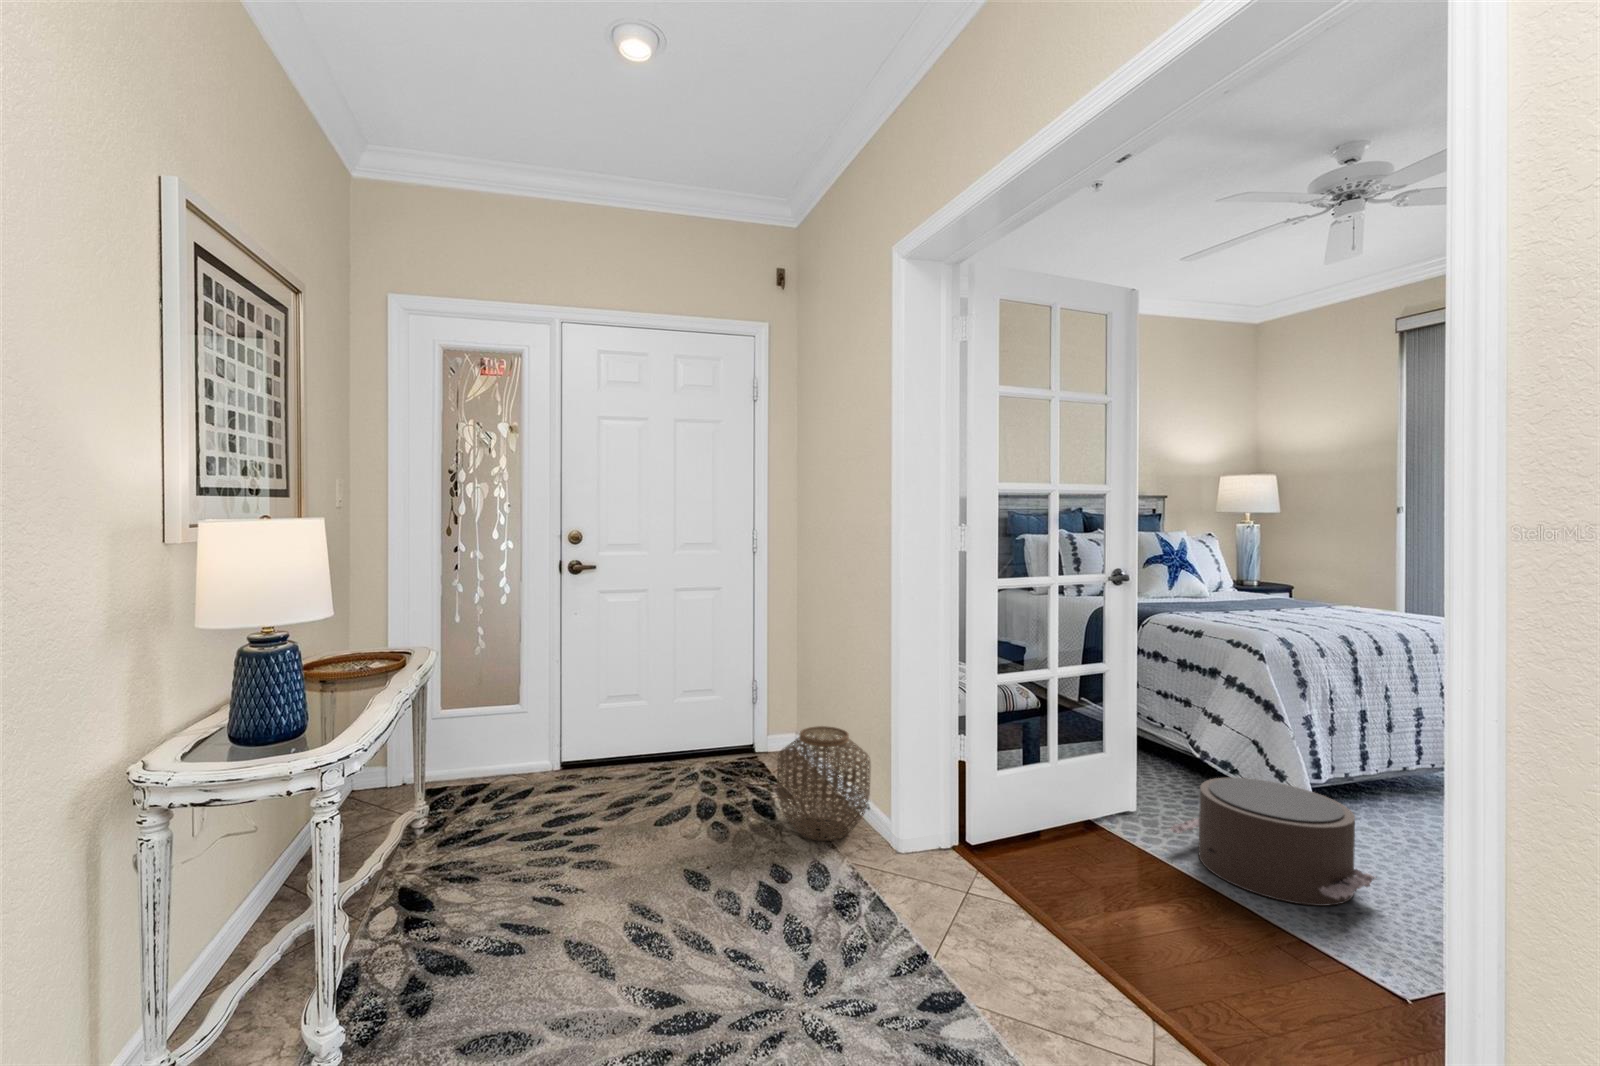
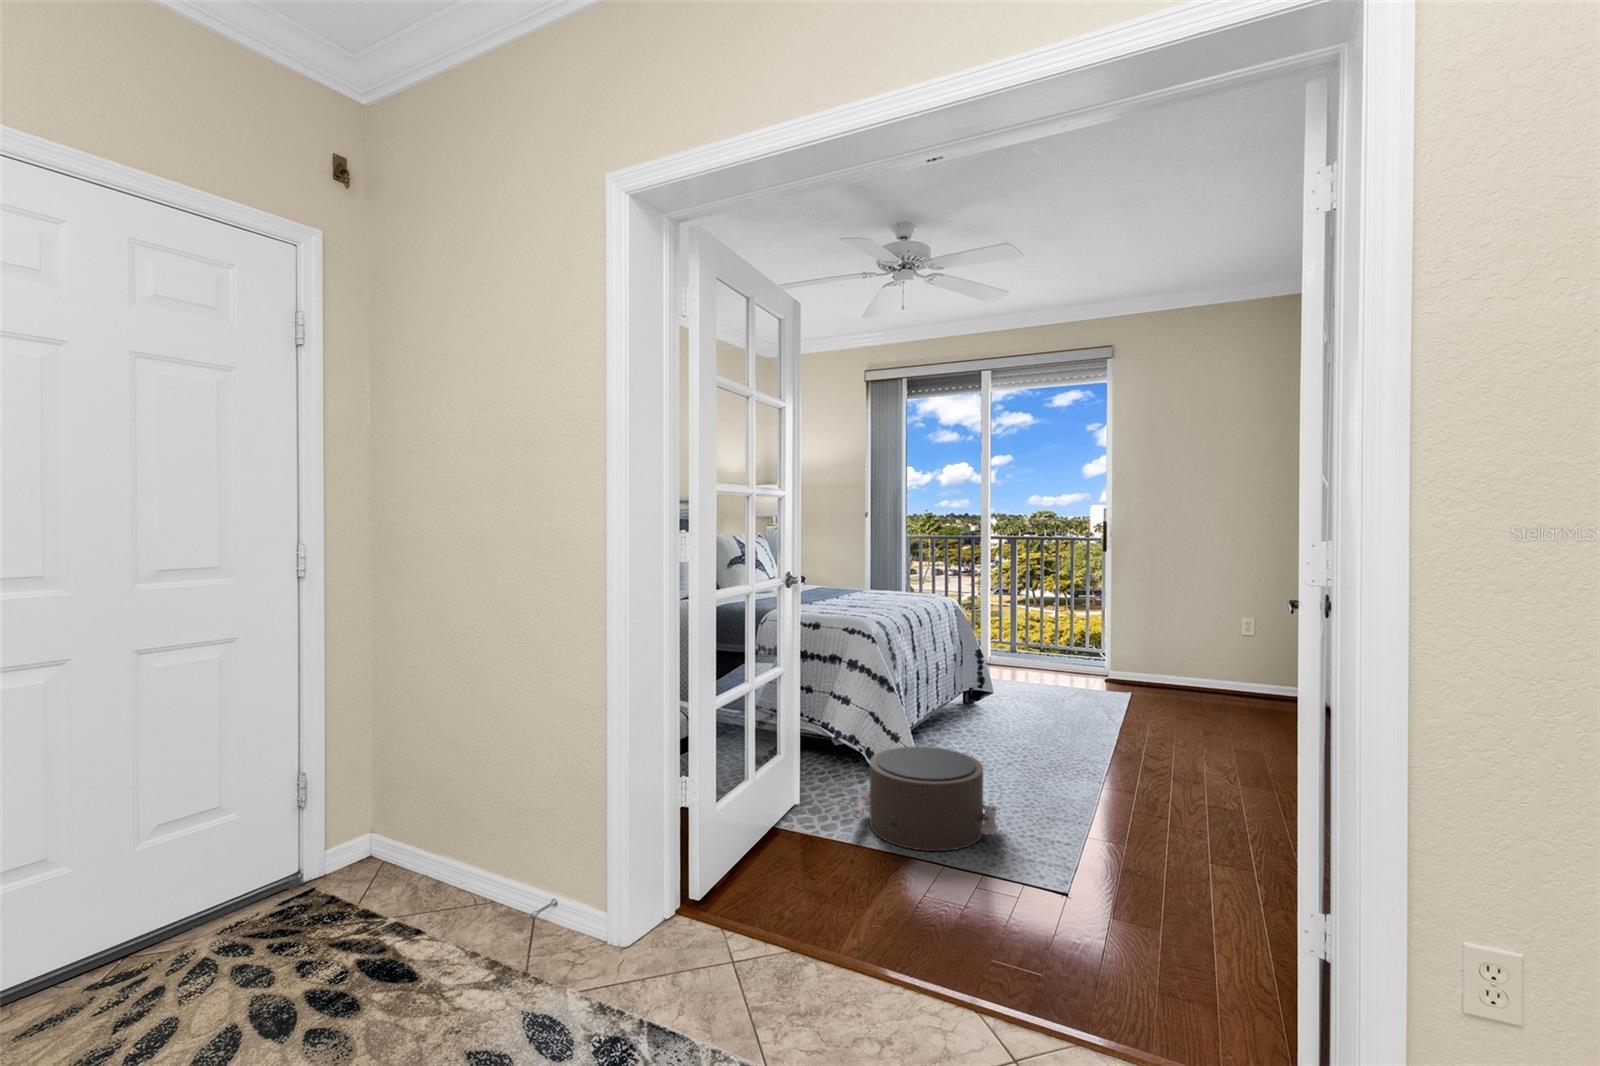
woven basket: present [777,726,870,841] -> none [426,813,571,985]

